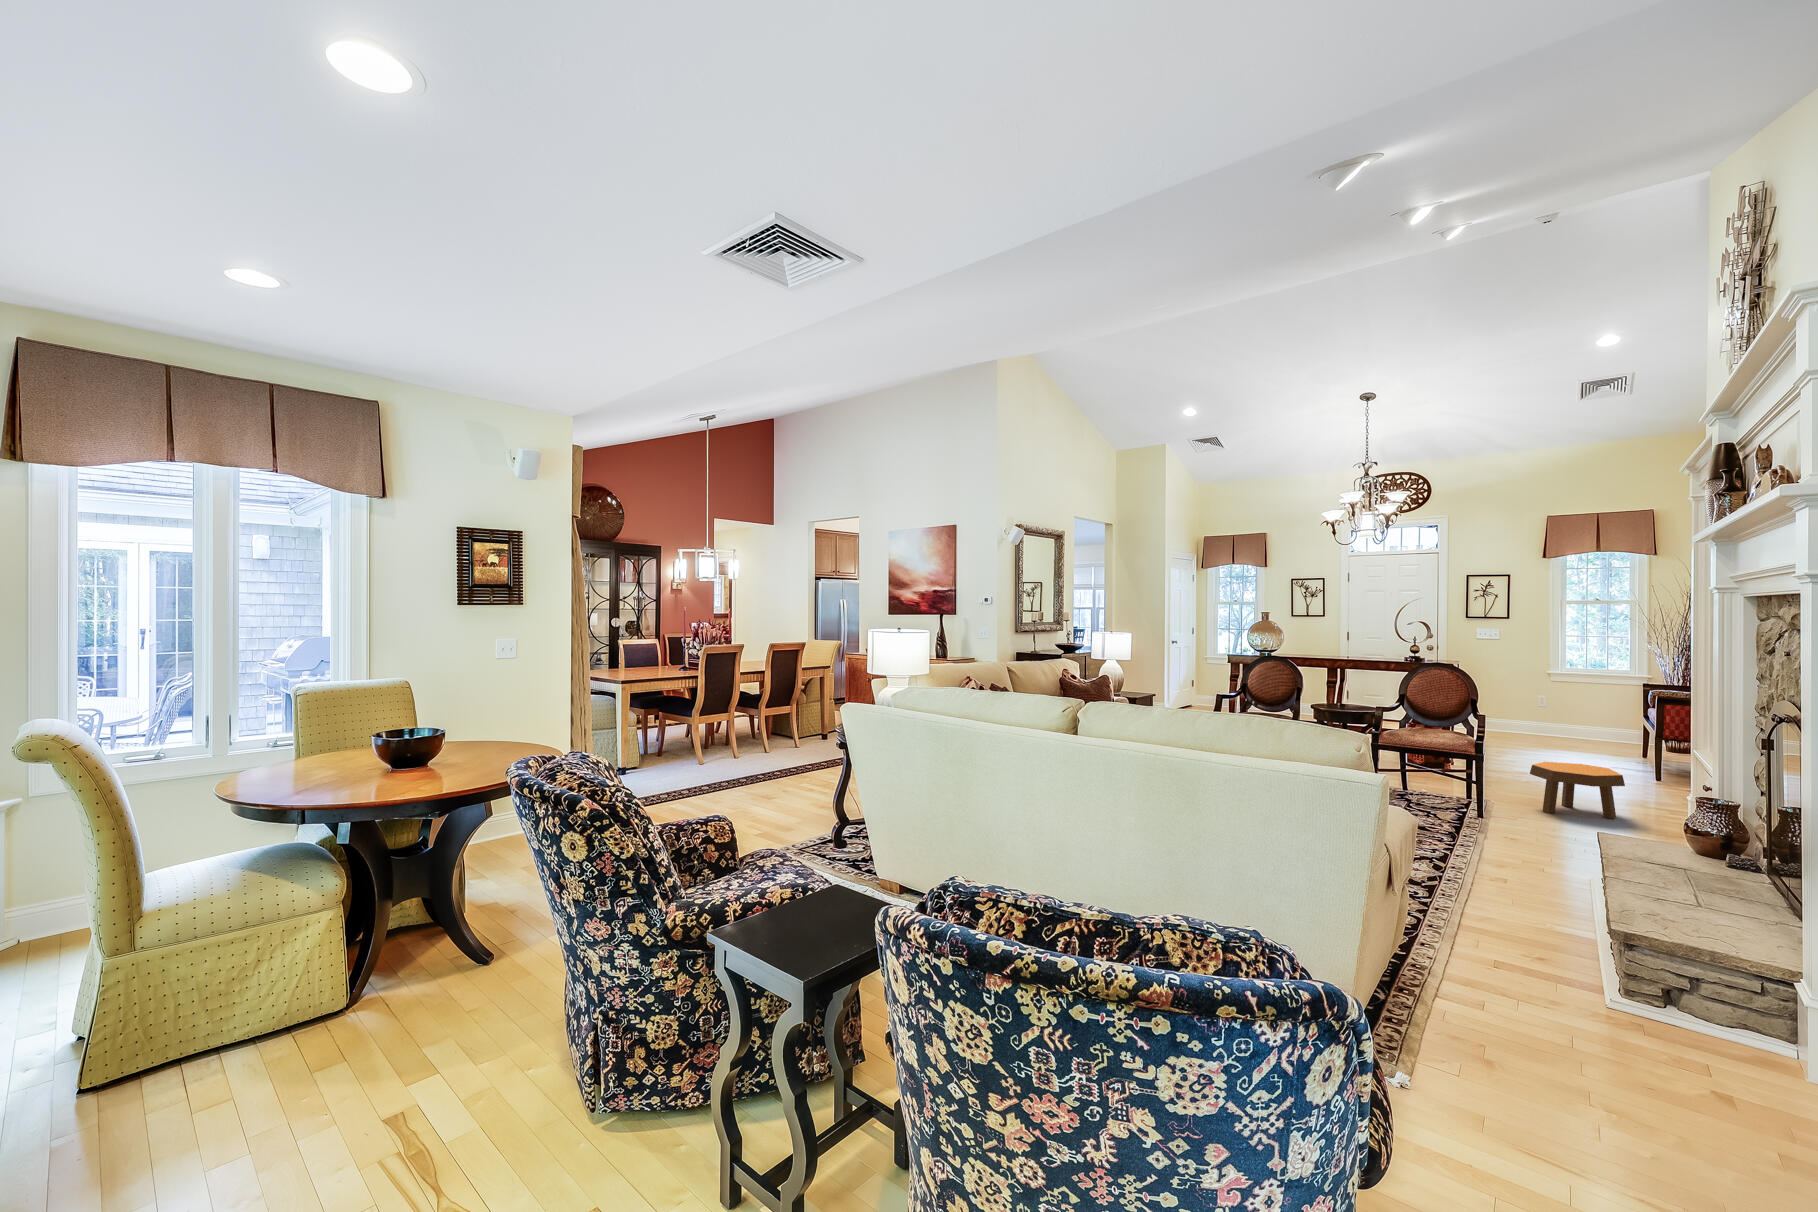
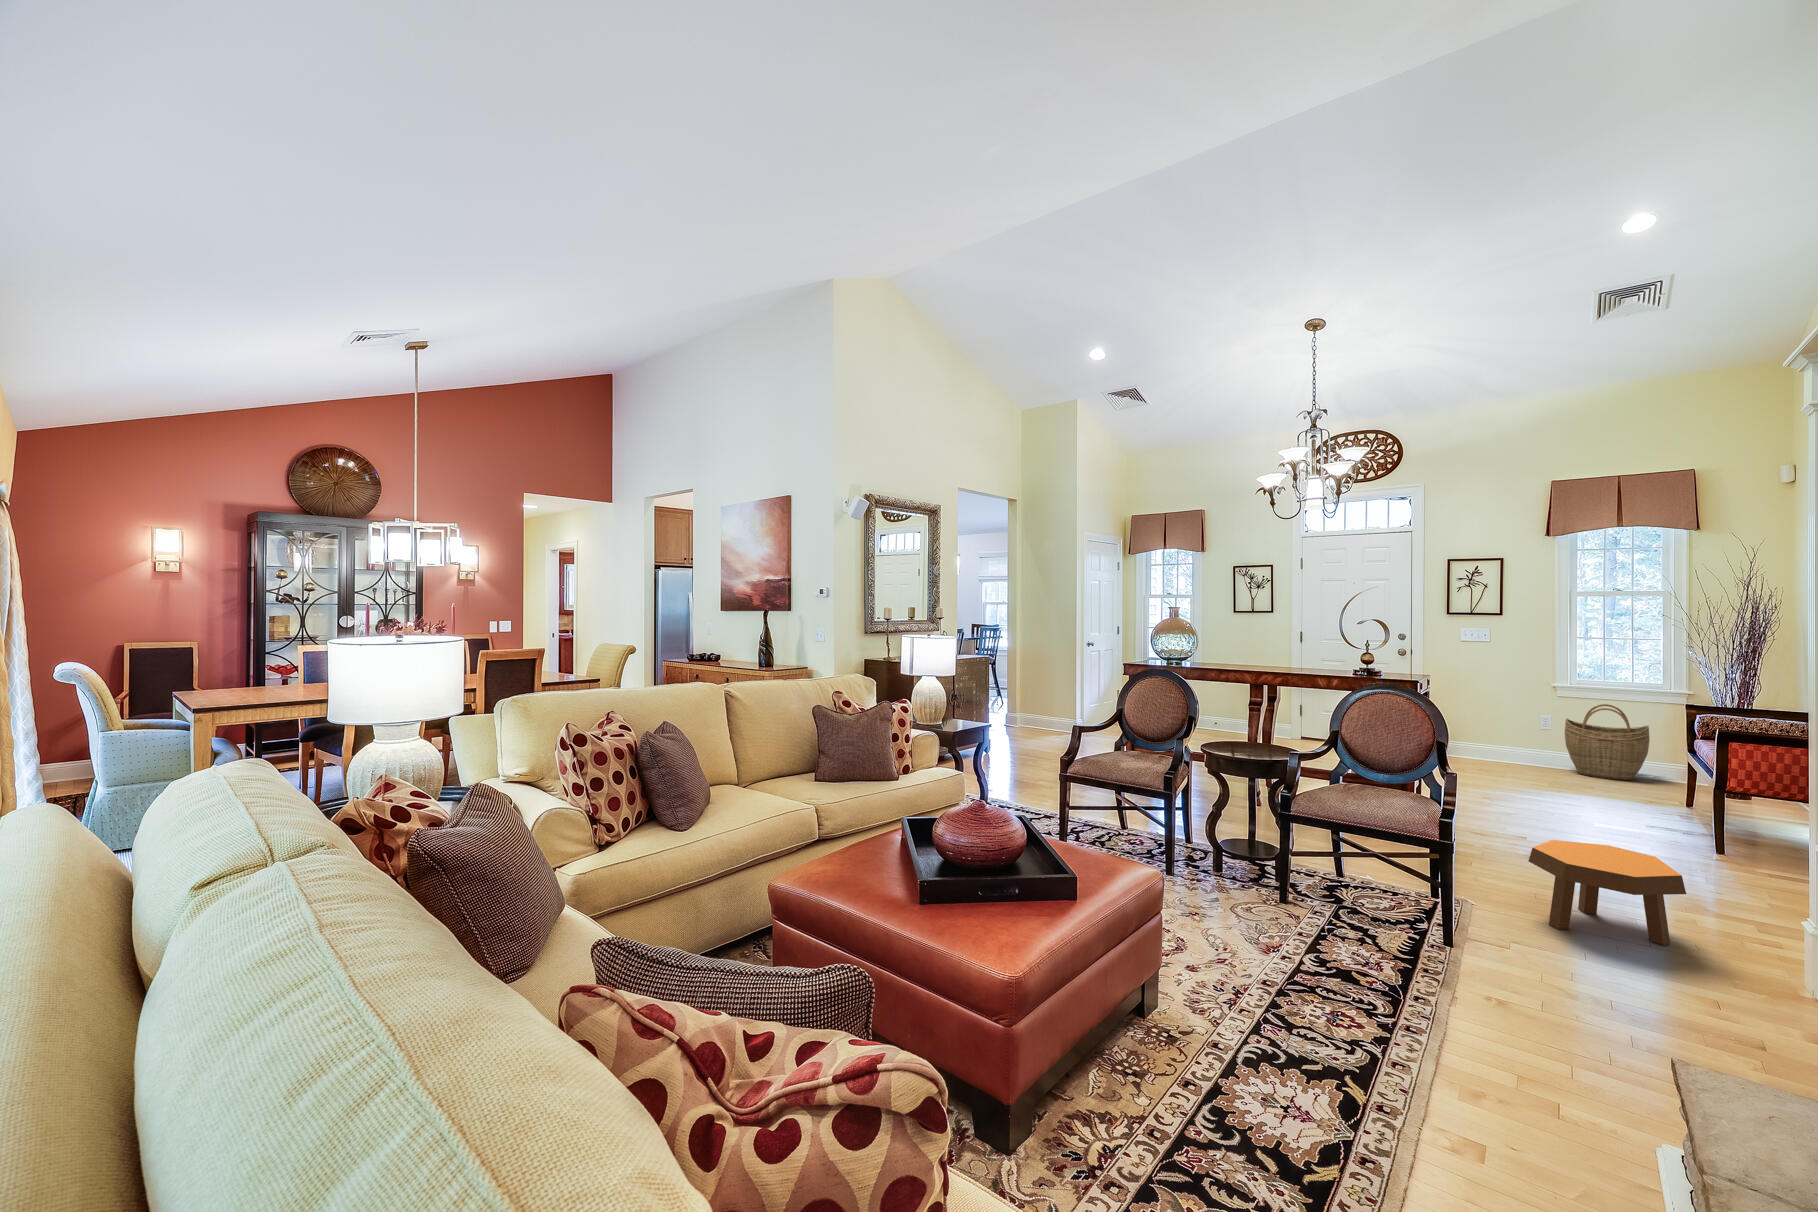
woven basket: none [1558,688,1621,745] -> present [1565,704,1650,780]

